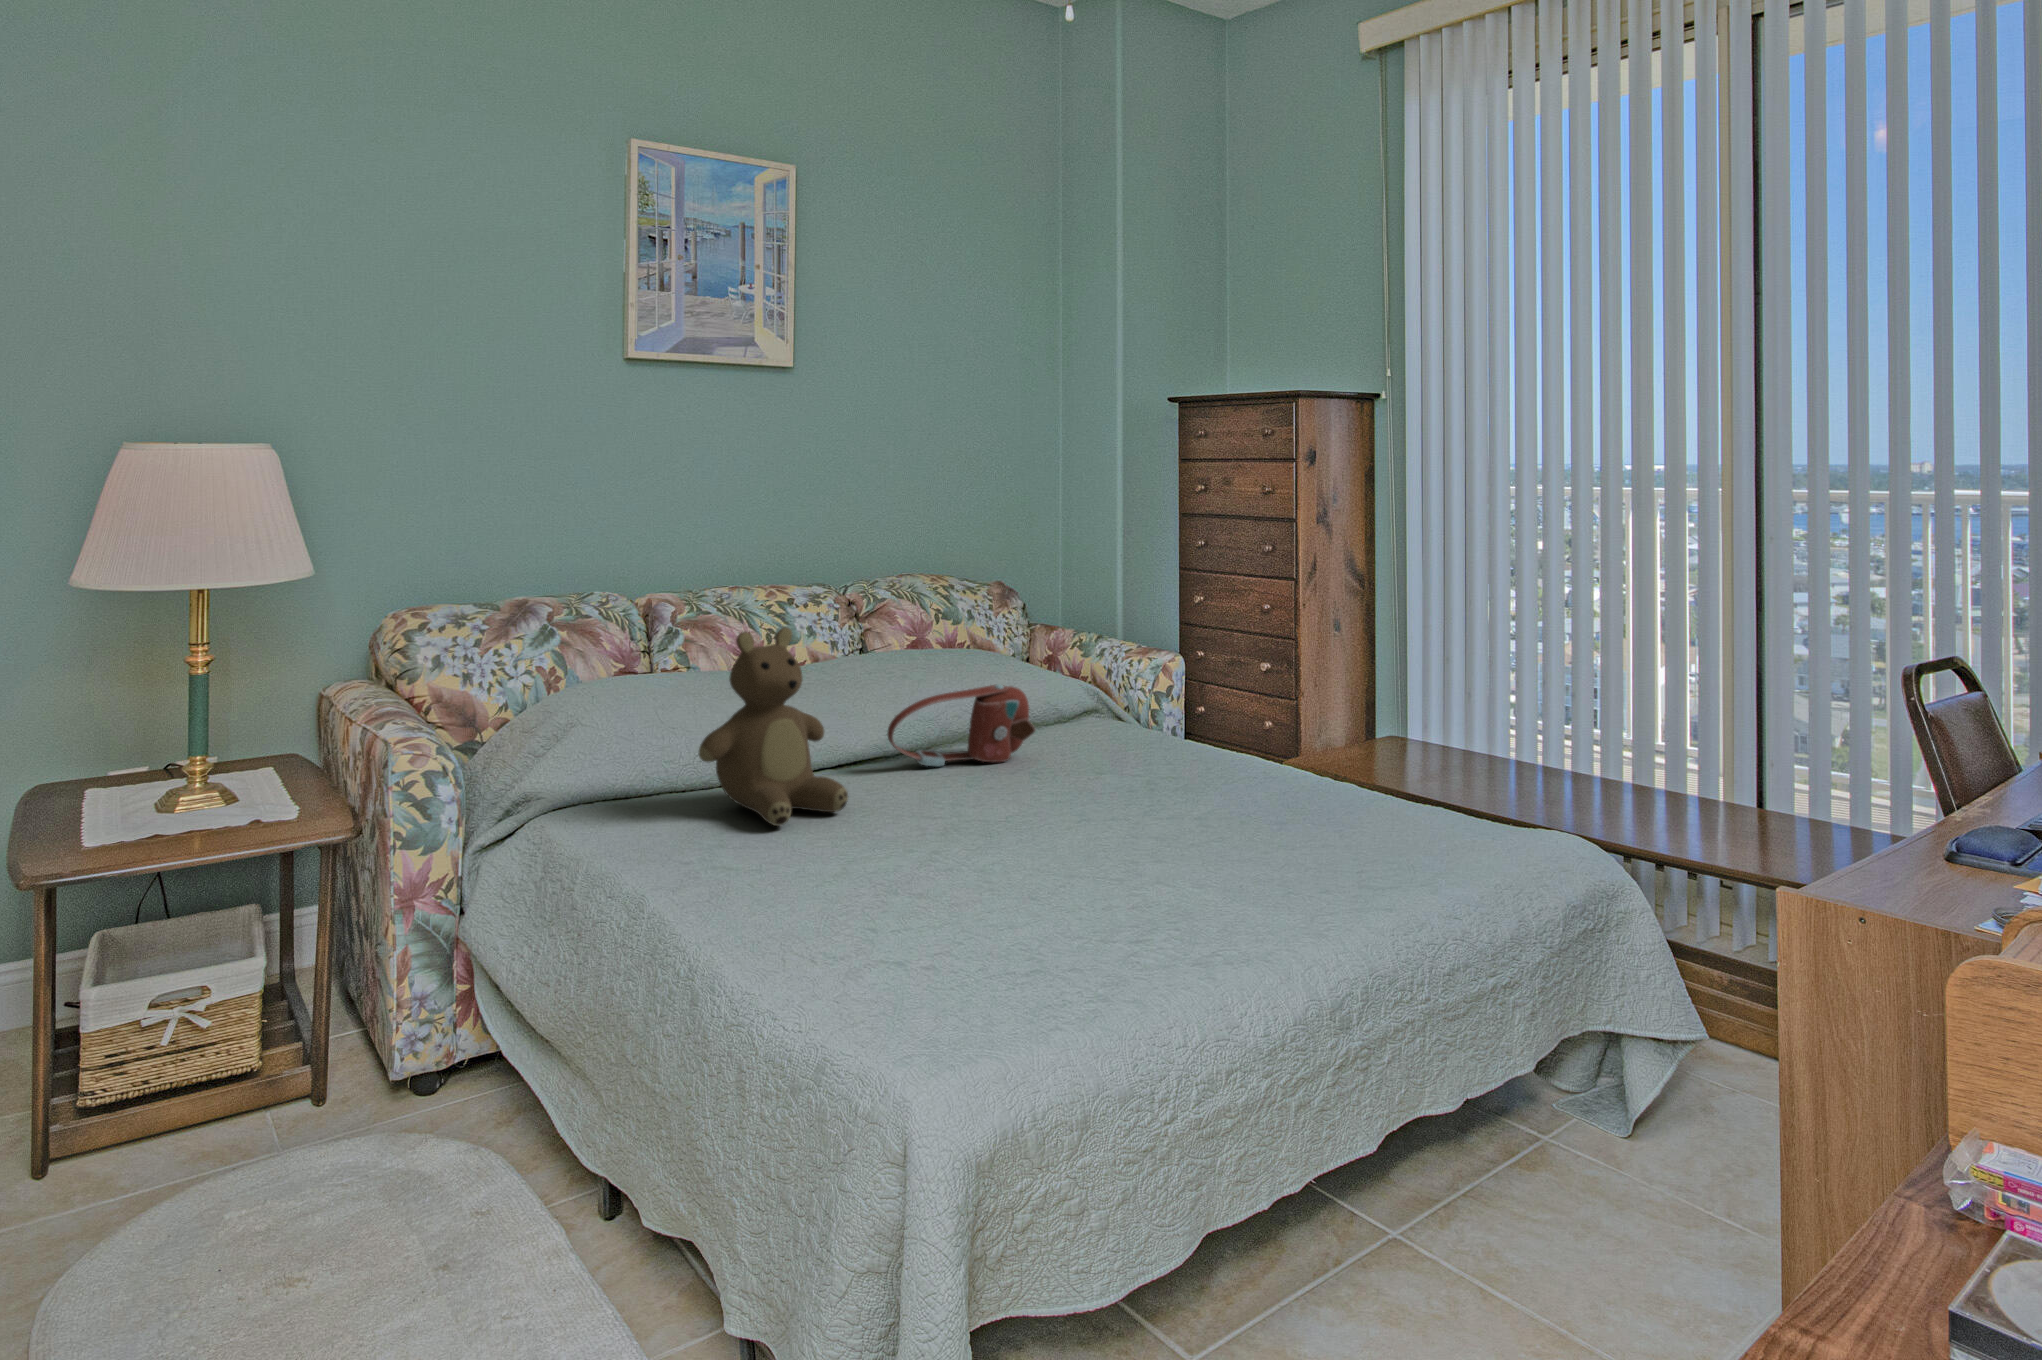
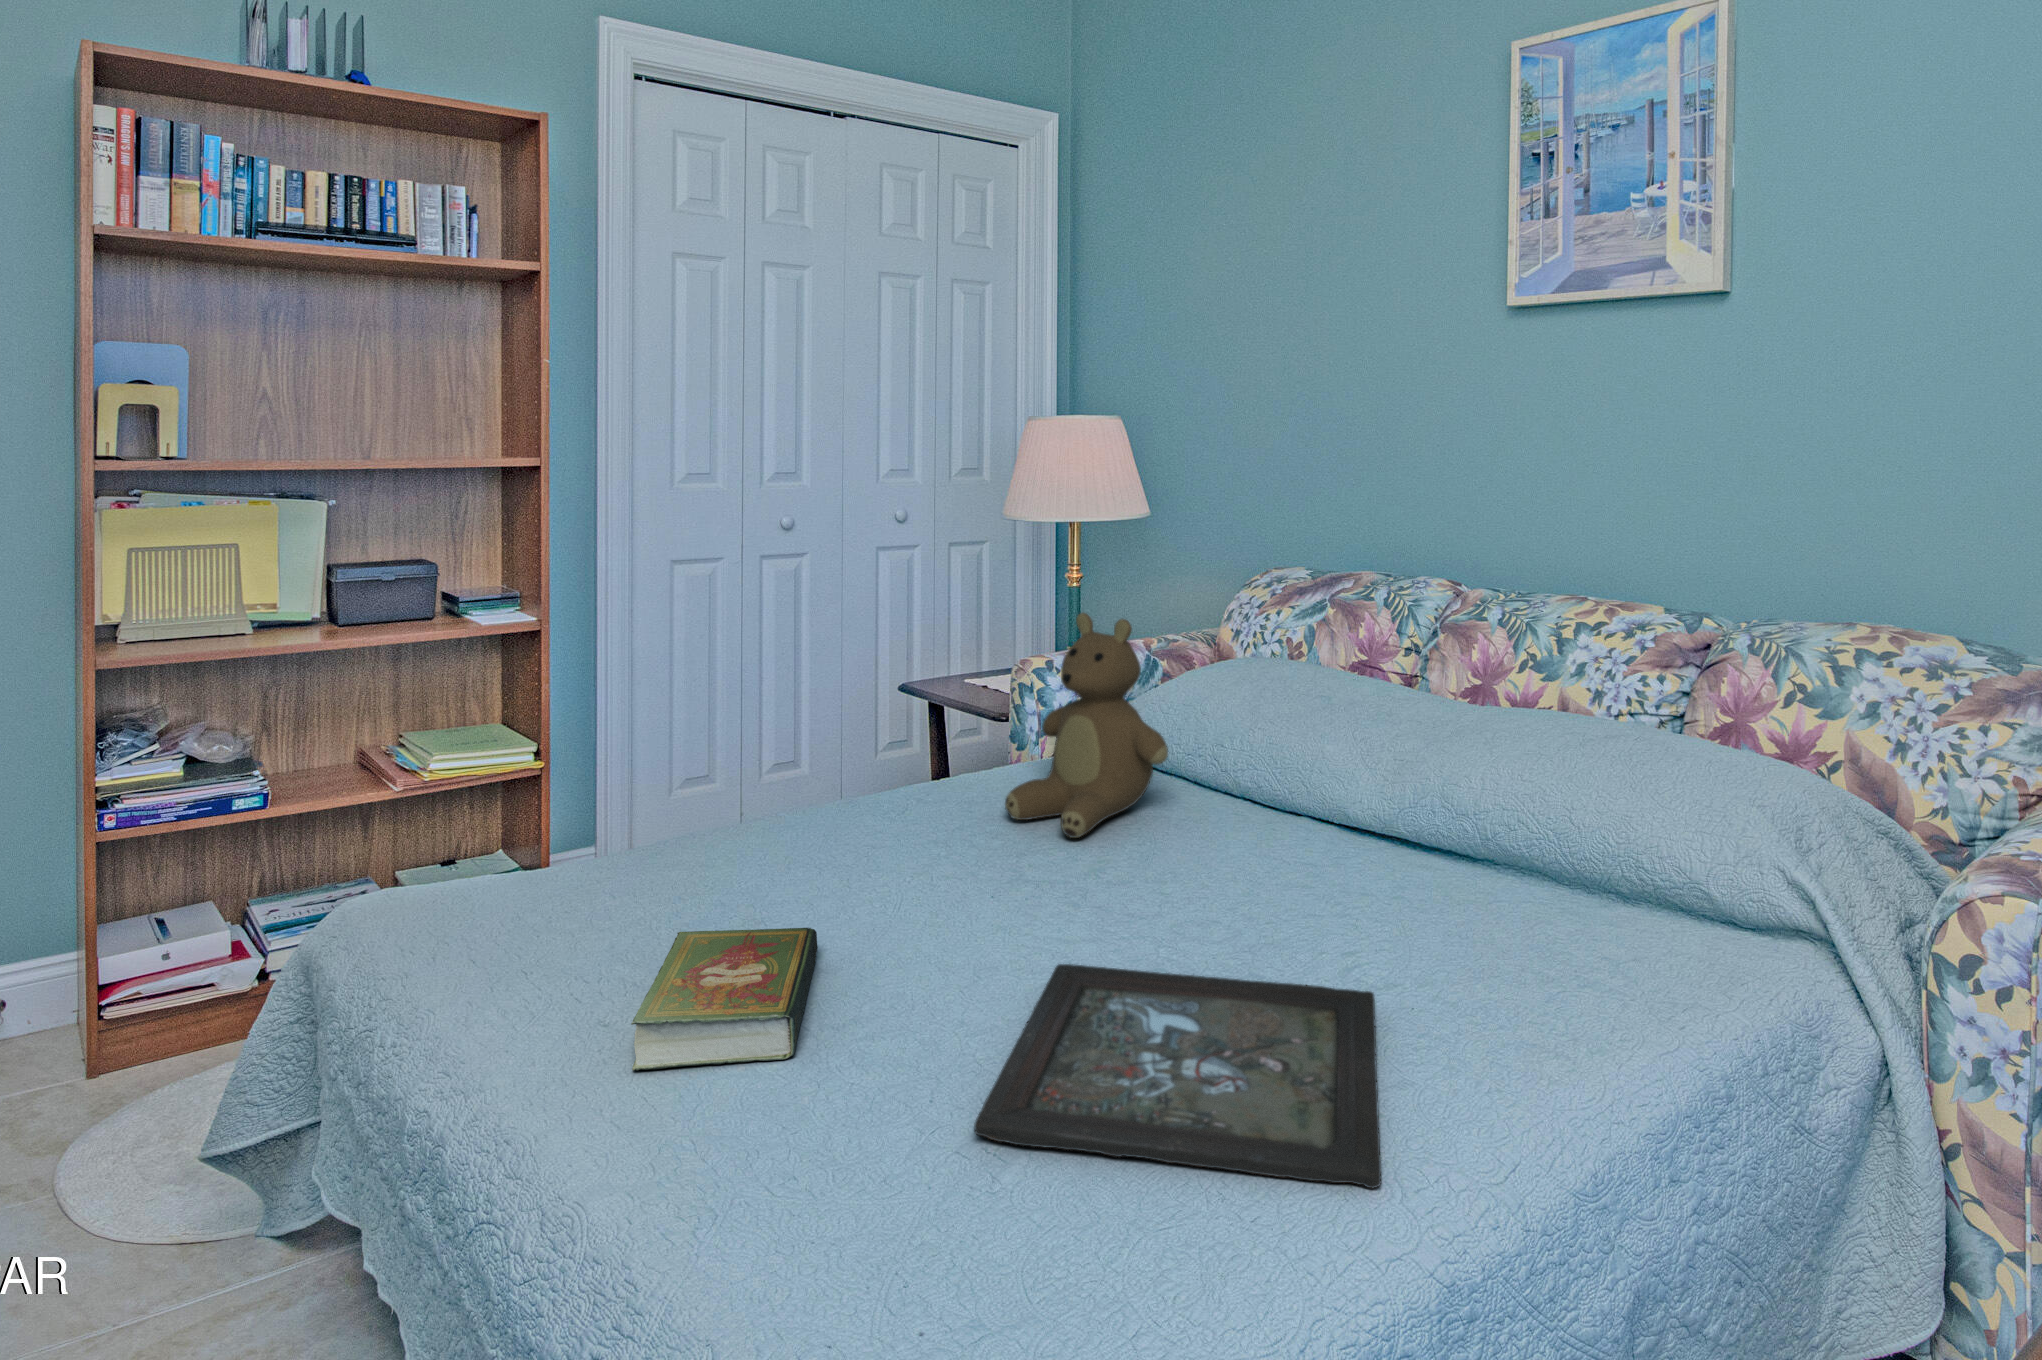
handbag: present [887,685,1035,766] -> none [1255,770,1437,919]
tray: none [1088,761,1274,829] -> present [974,964,1381,1188]
book: none [1054,843,1222,909] -> present [631,928,818,1071]

